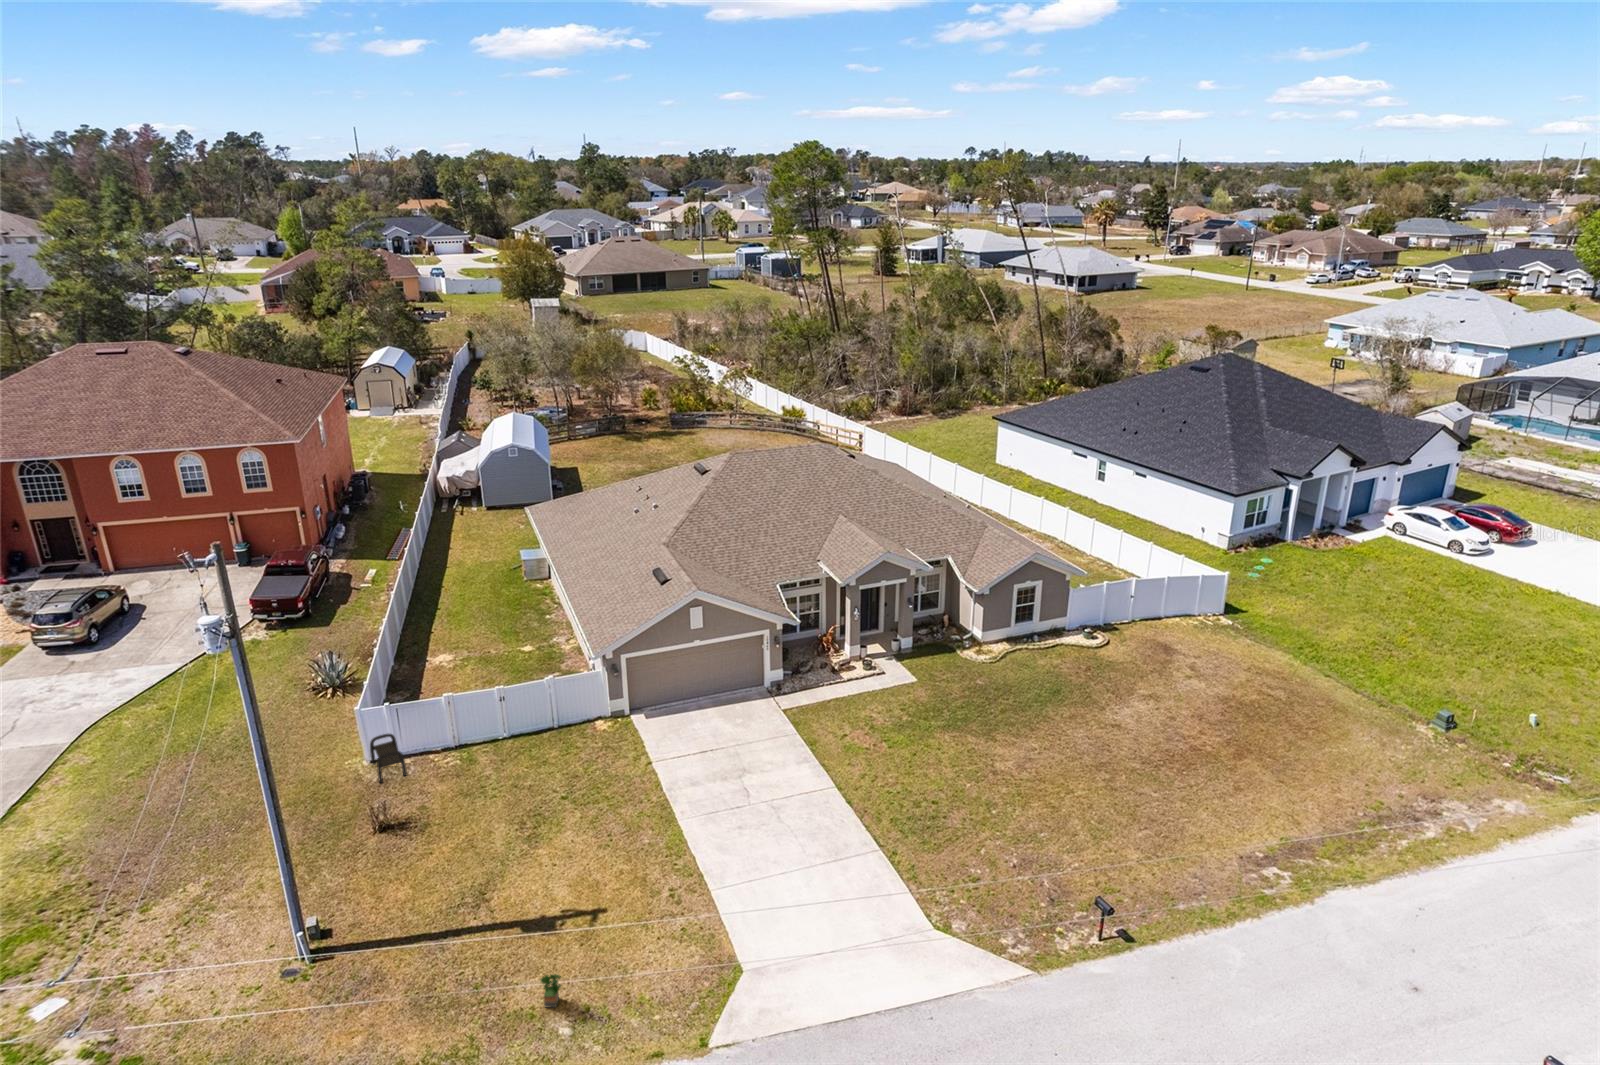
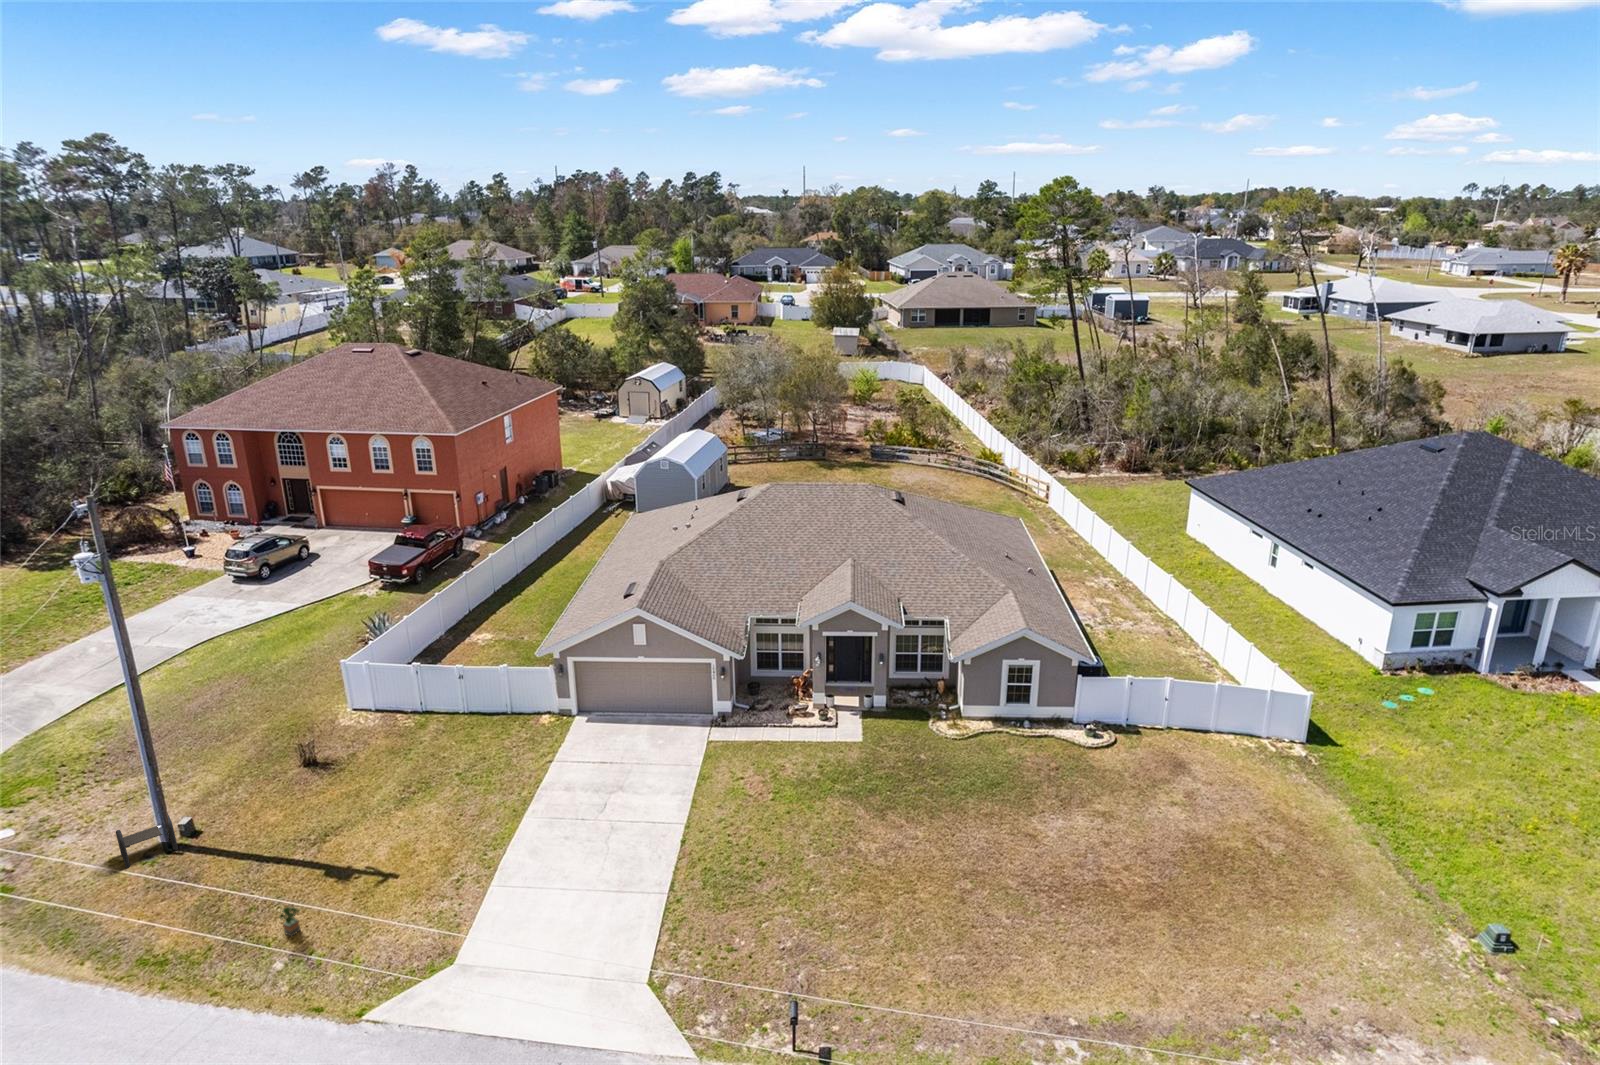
bench: present [370,734,407,783] -> present [116,814,178,868]

